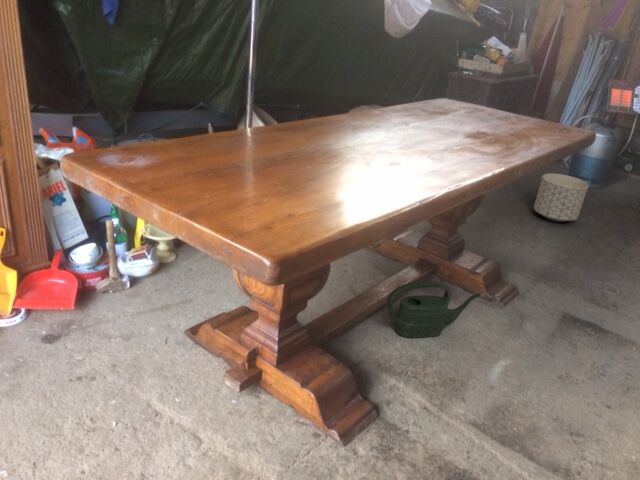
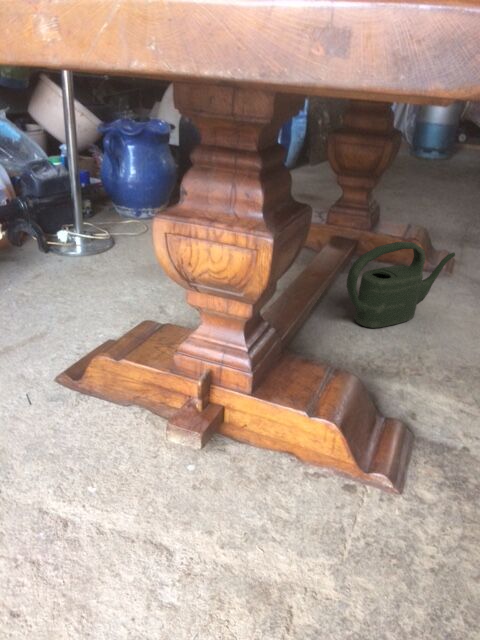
planter: present [534,174,588,222] -> none [410,134,470,189]

